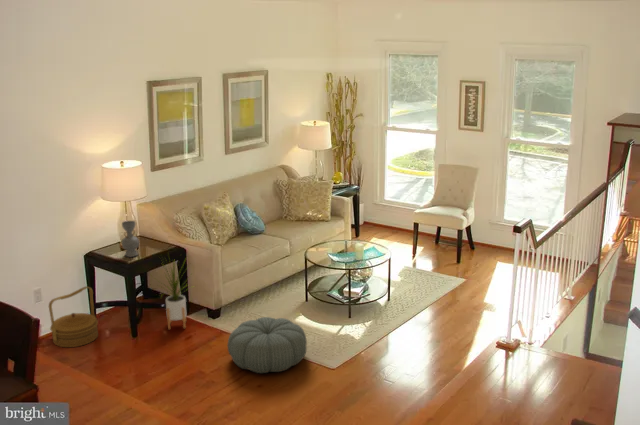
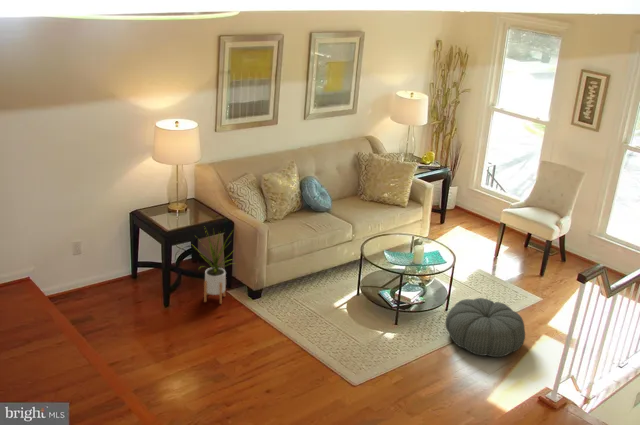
decorative vase: present [122,221,139,257] -> none [166,186,184,224]
woven basket: present [49,287,98,347] -> none [86,245,135,305]
pouf: present [228,317,307,373] -> present [446,298,525,357]

